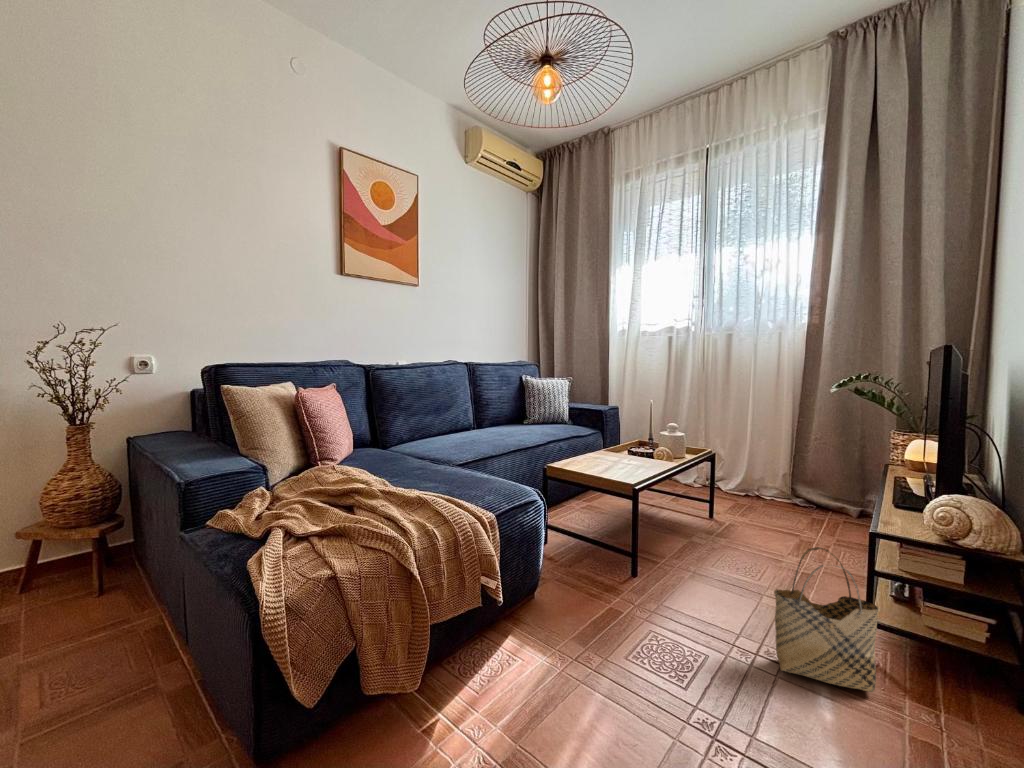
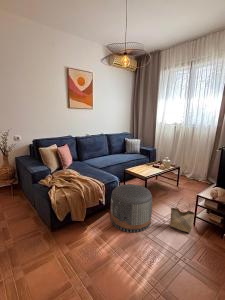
pouf: none [528,509,704,721] -> present [111,184,152,232]

